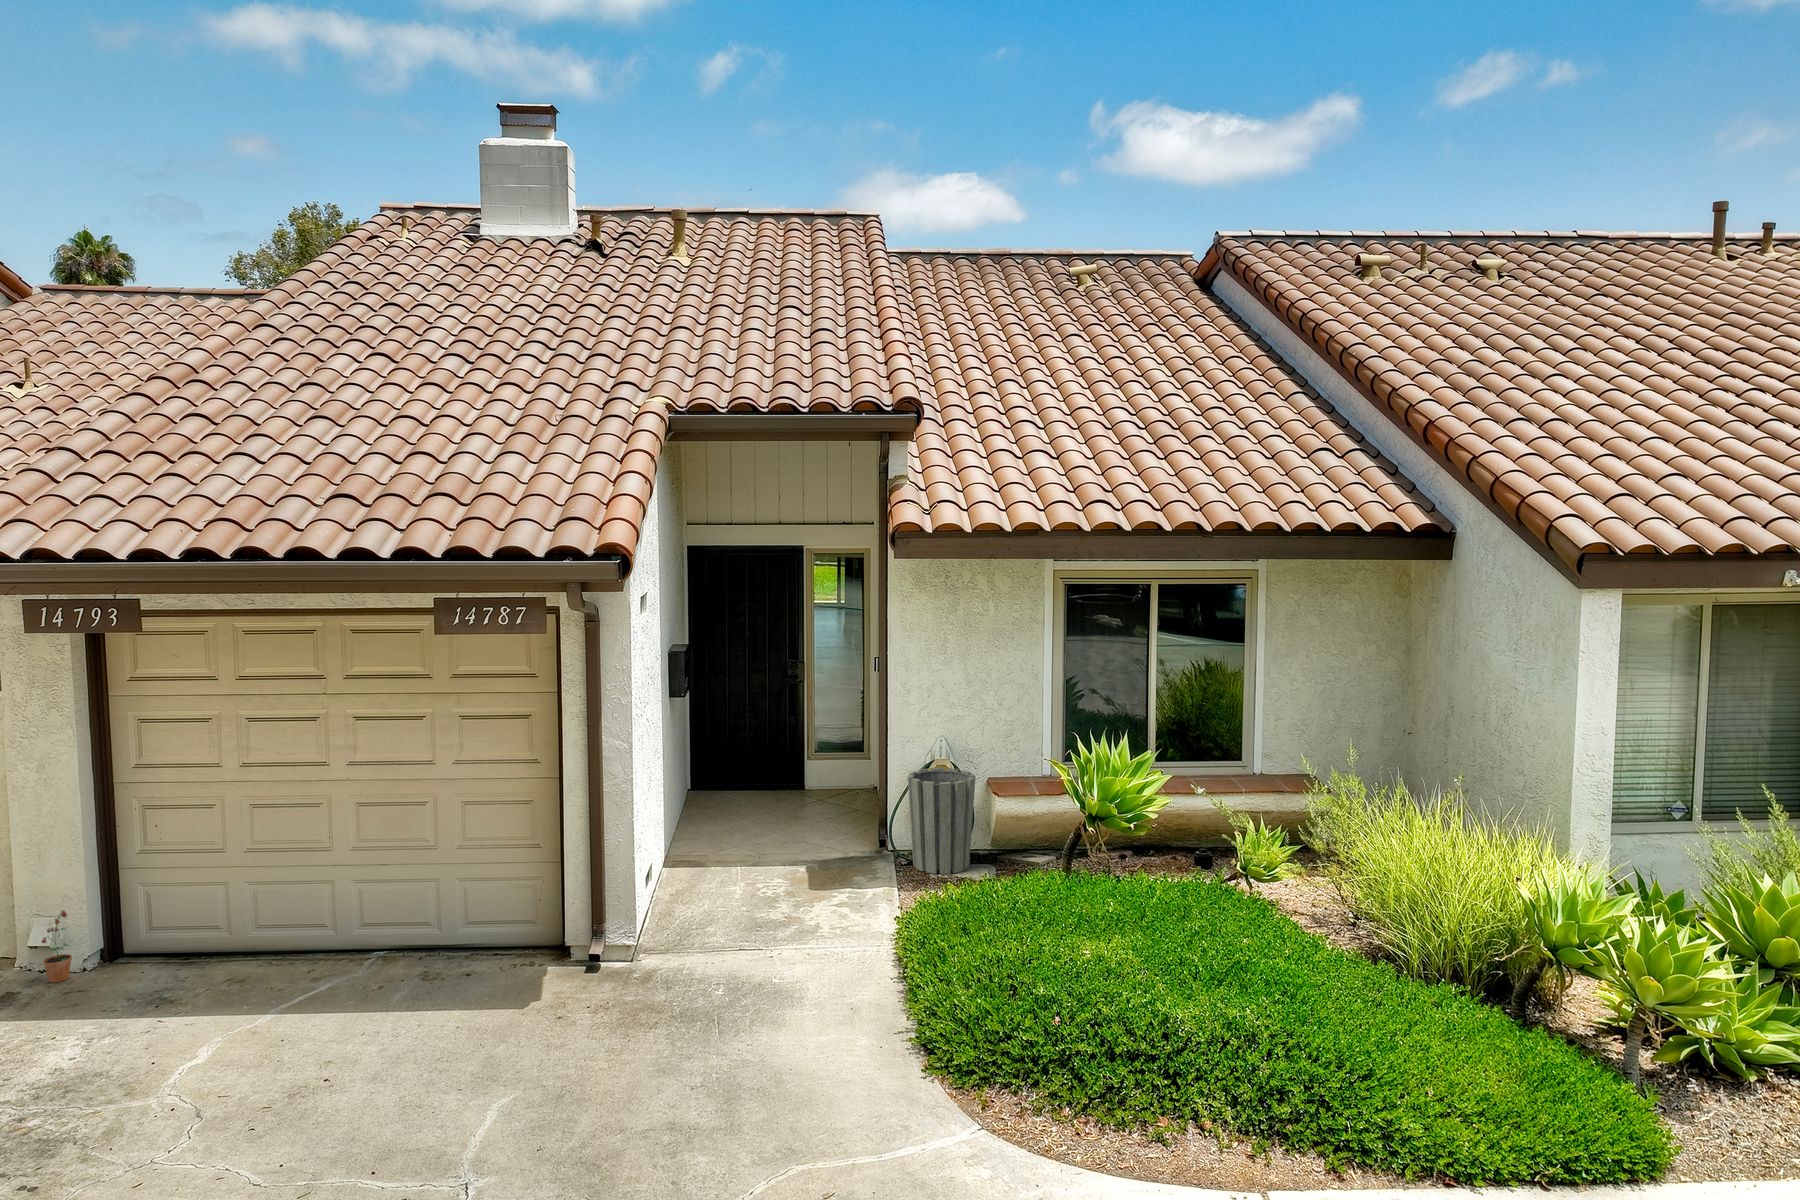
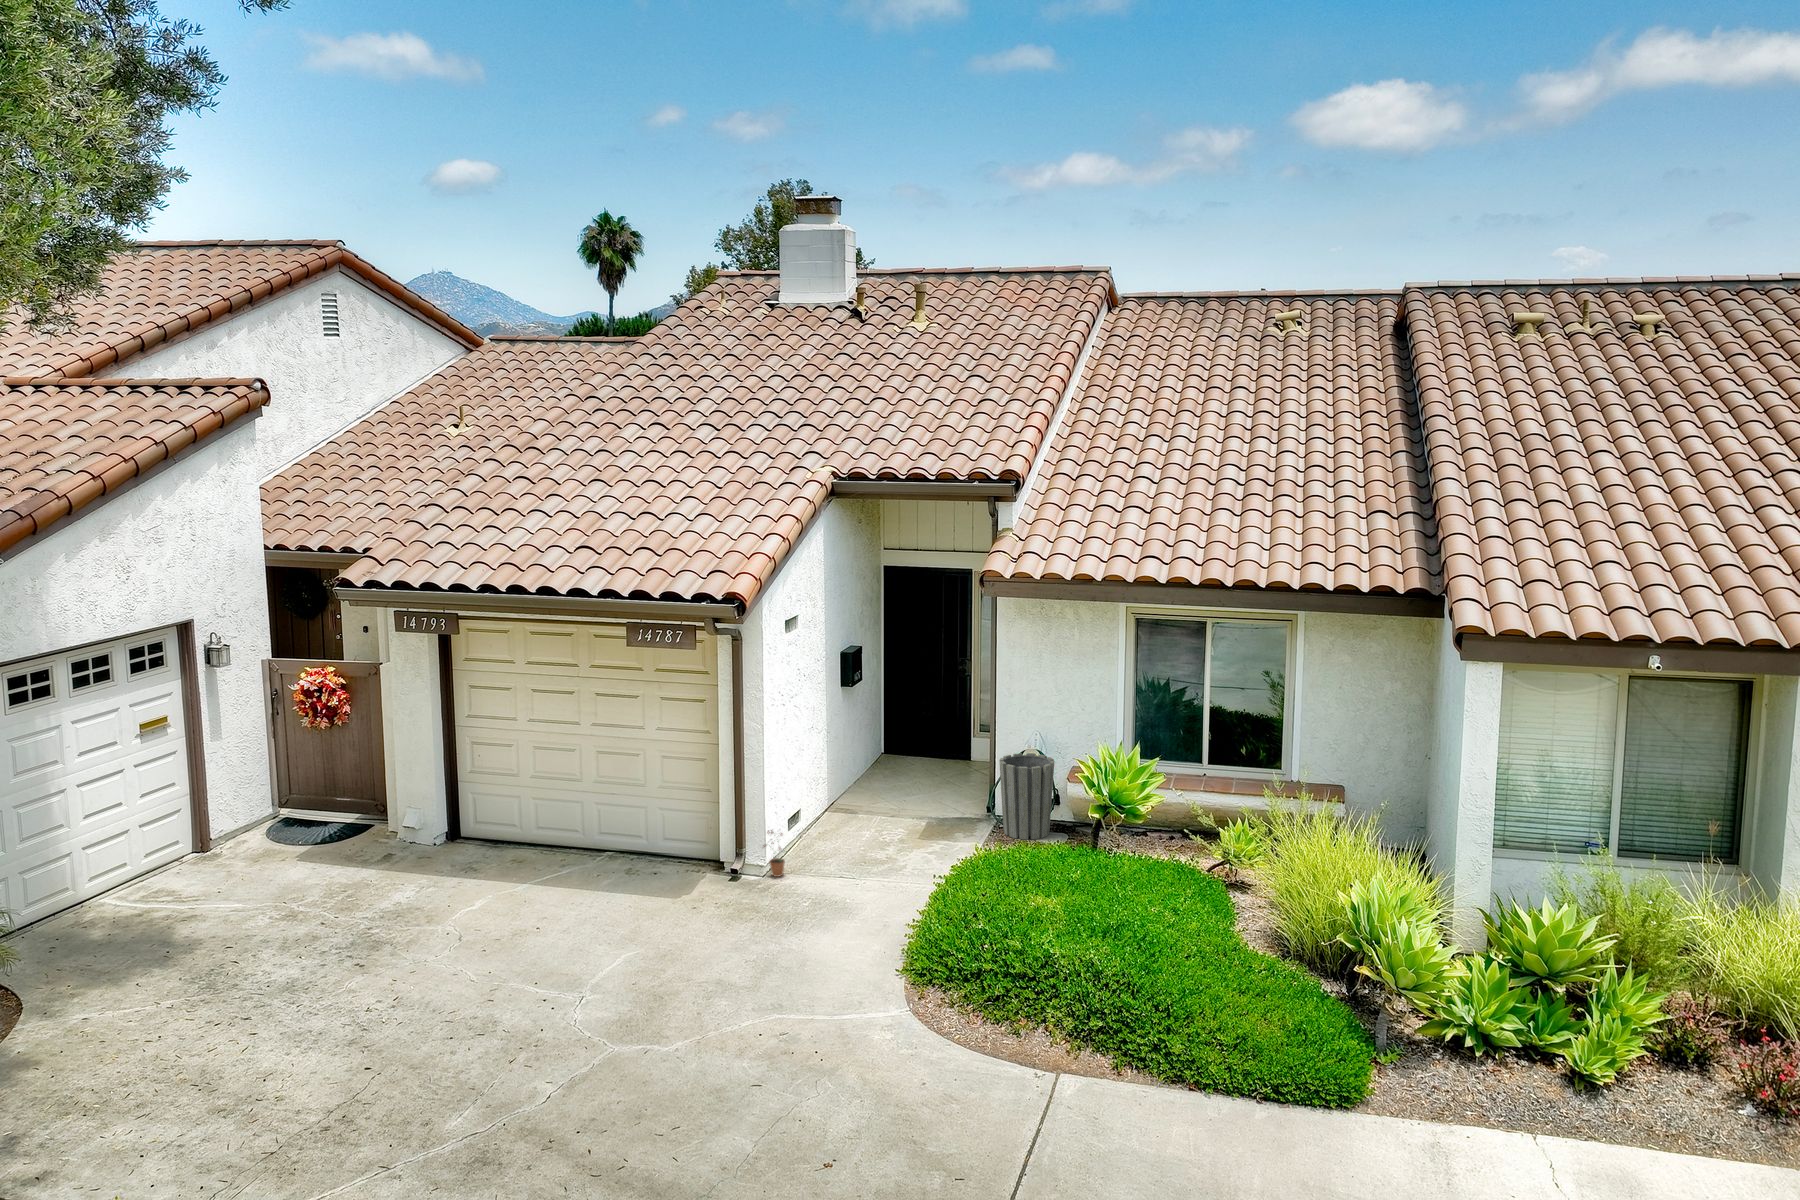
potted plant: present [41,910,72,983] -> present [763,830,785,877]

